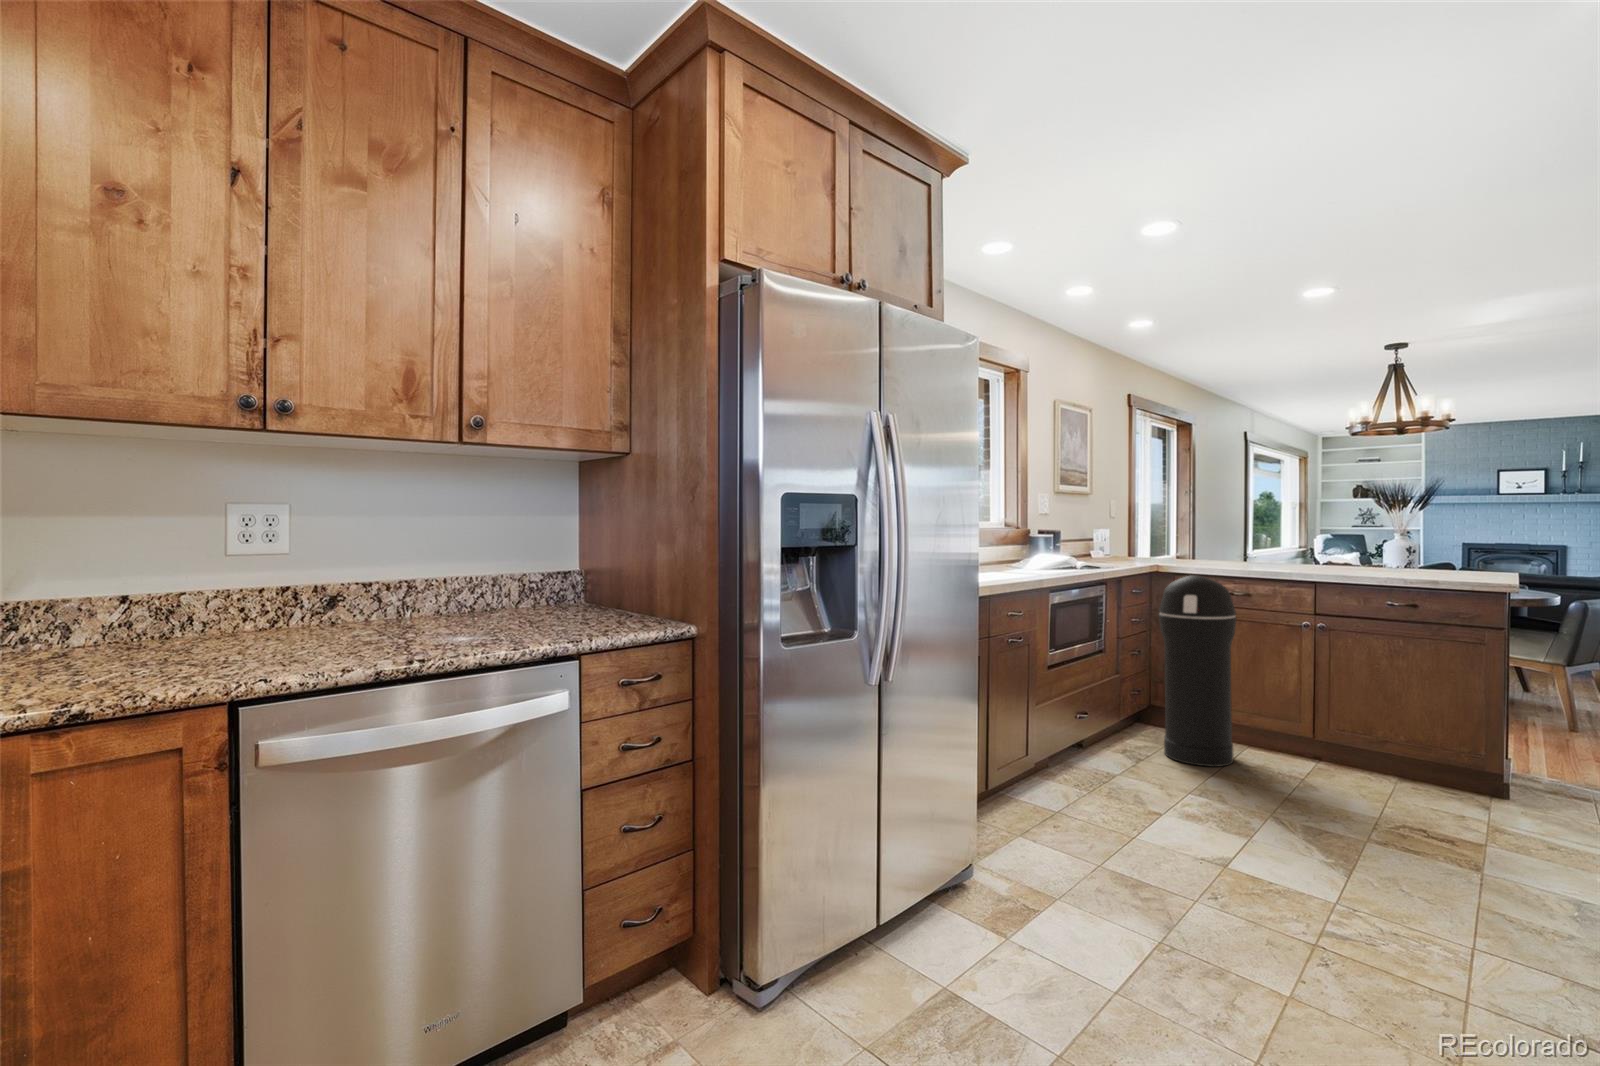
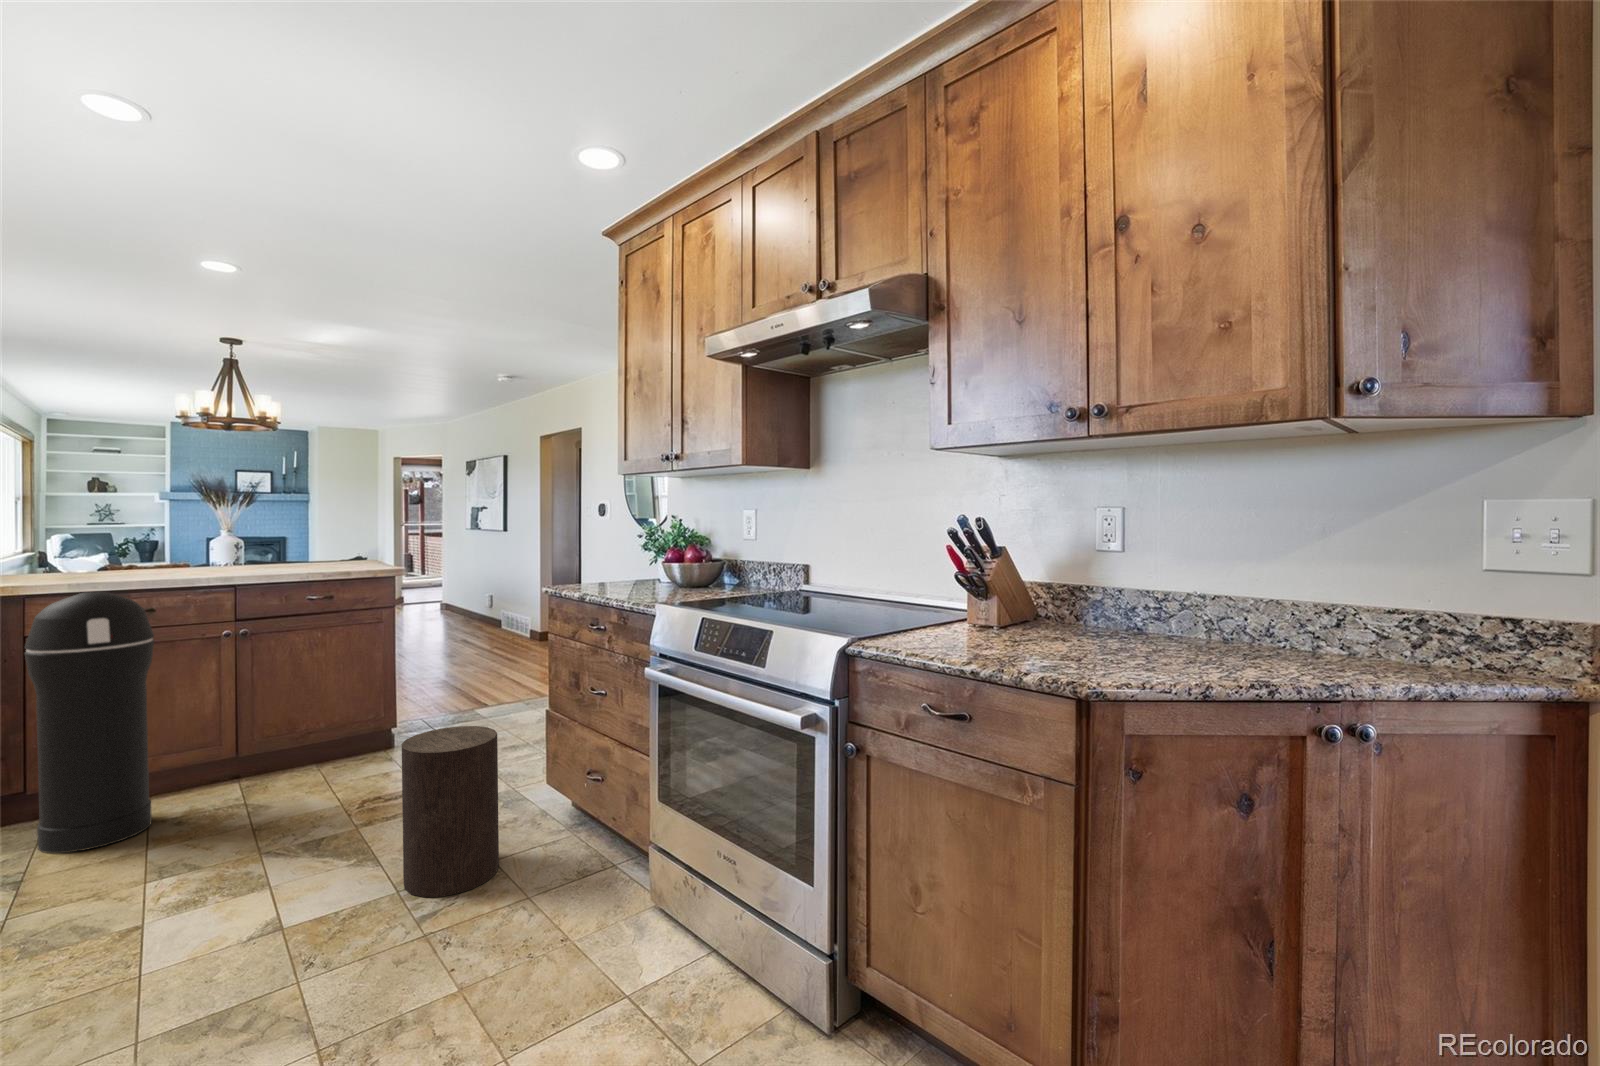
stool: none [1343,750,1472,949] -> present [401,726,499,897]

